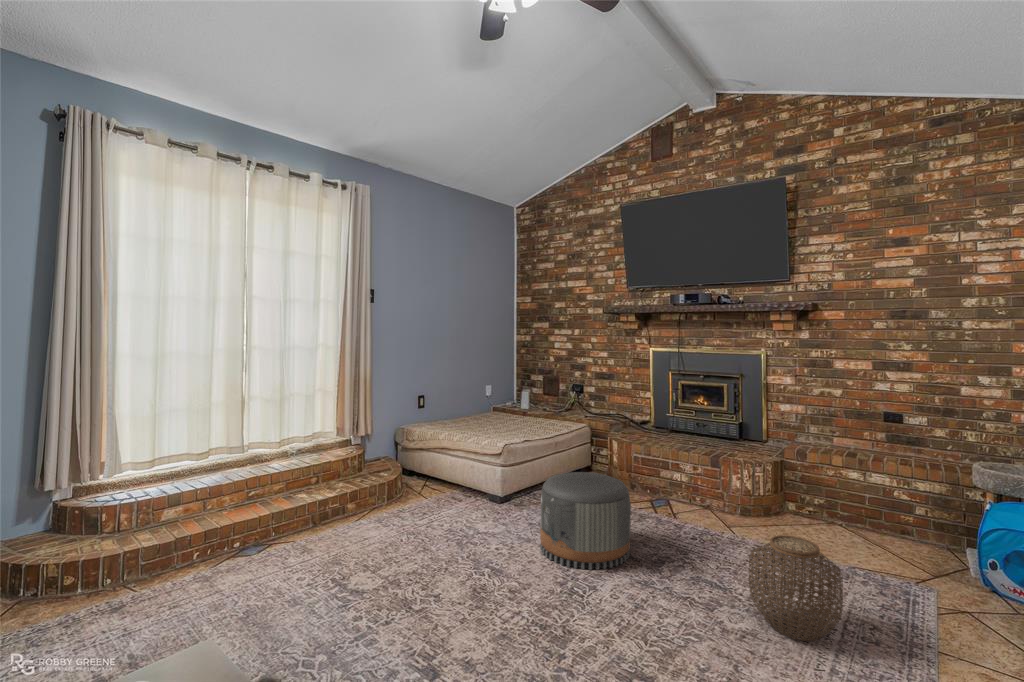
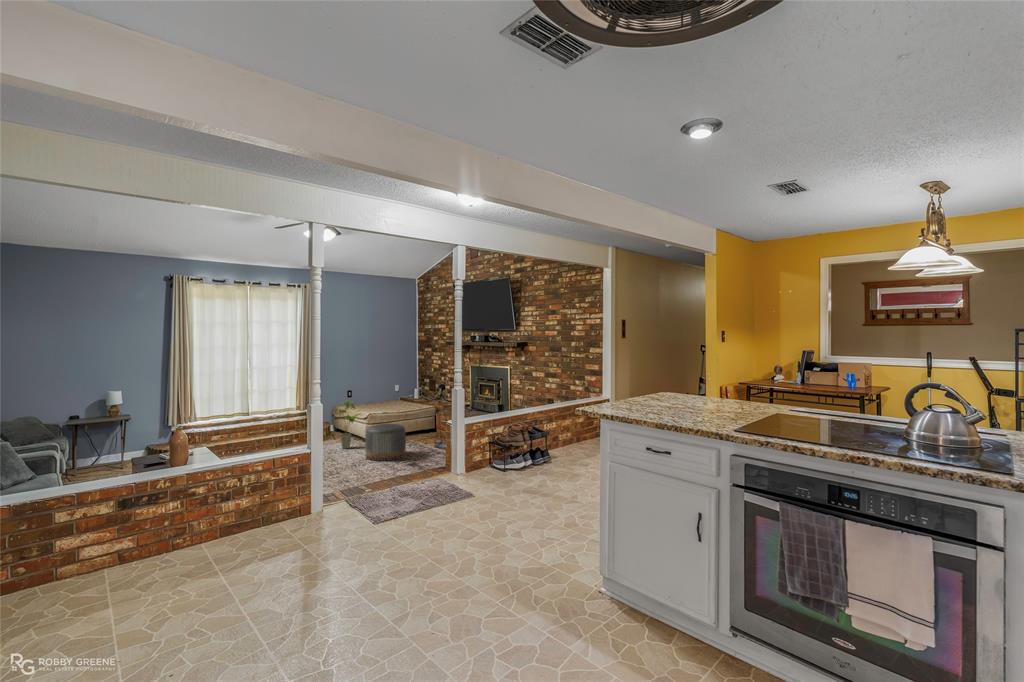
house plant: none [442,419,494,523] -> present [337,401,360,449]
woven basket: present [749,535,843,641] -> none [412,440,443,475]

